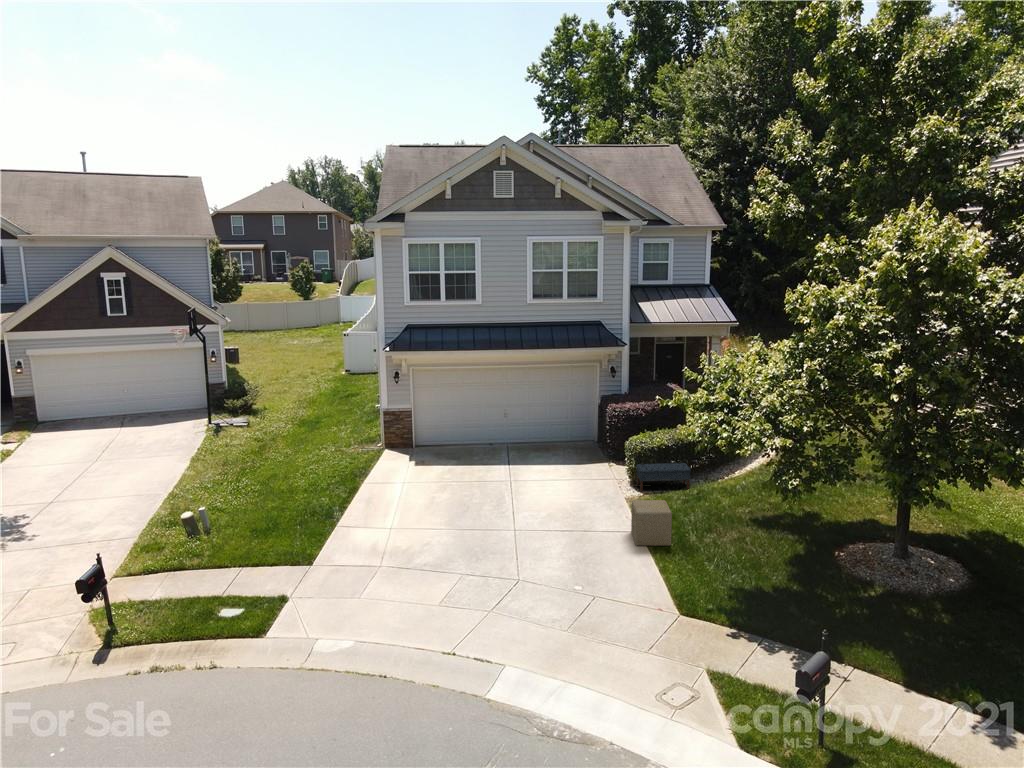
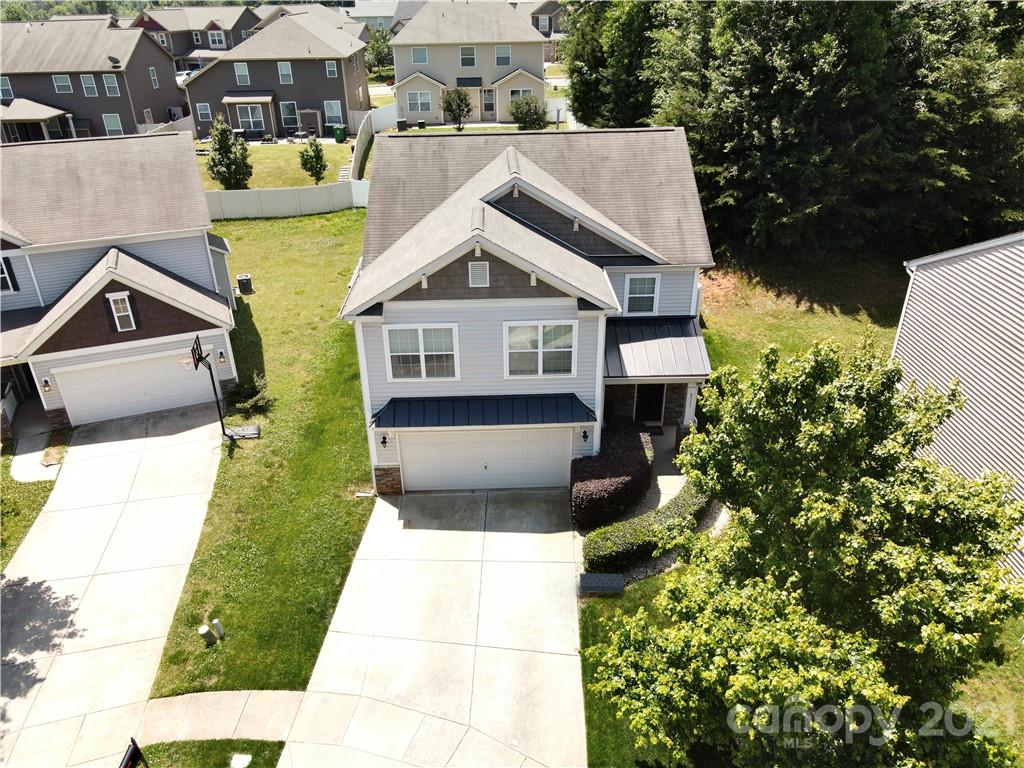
cardboard box: present [631,500,672,546] -> none [558,647,588,690]

